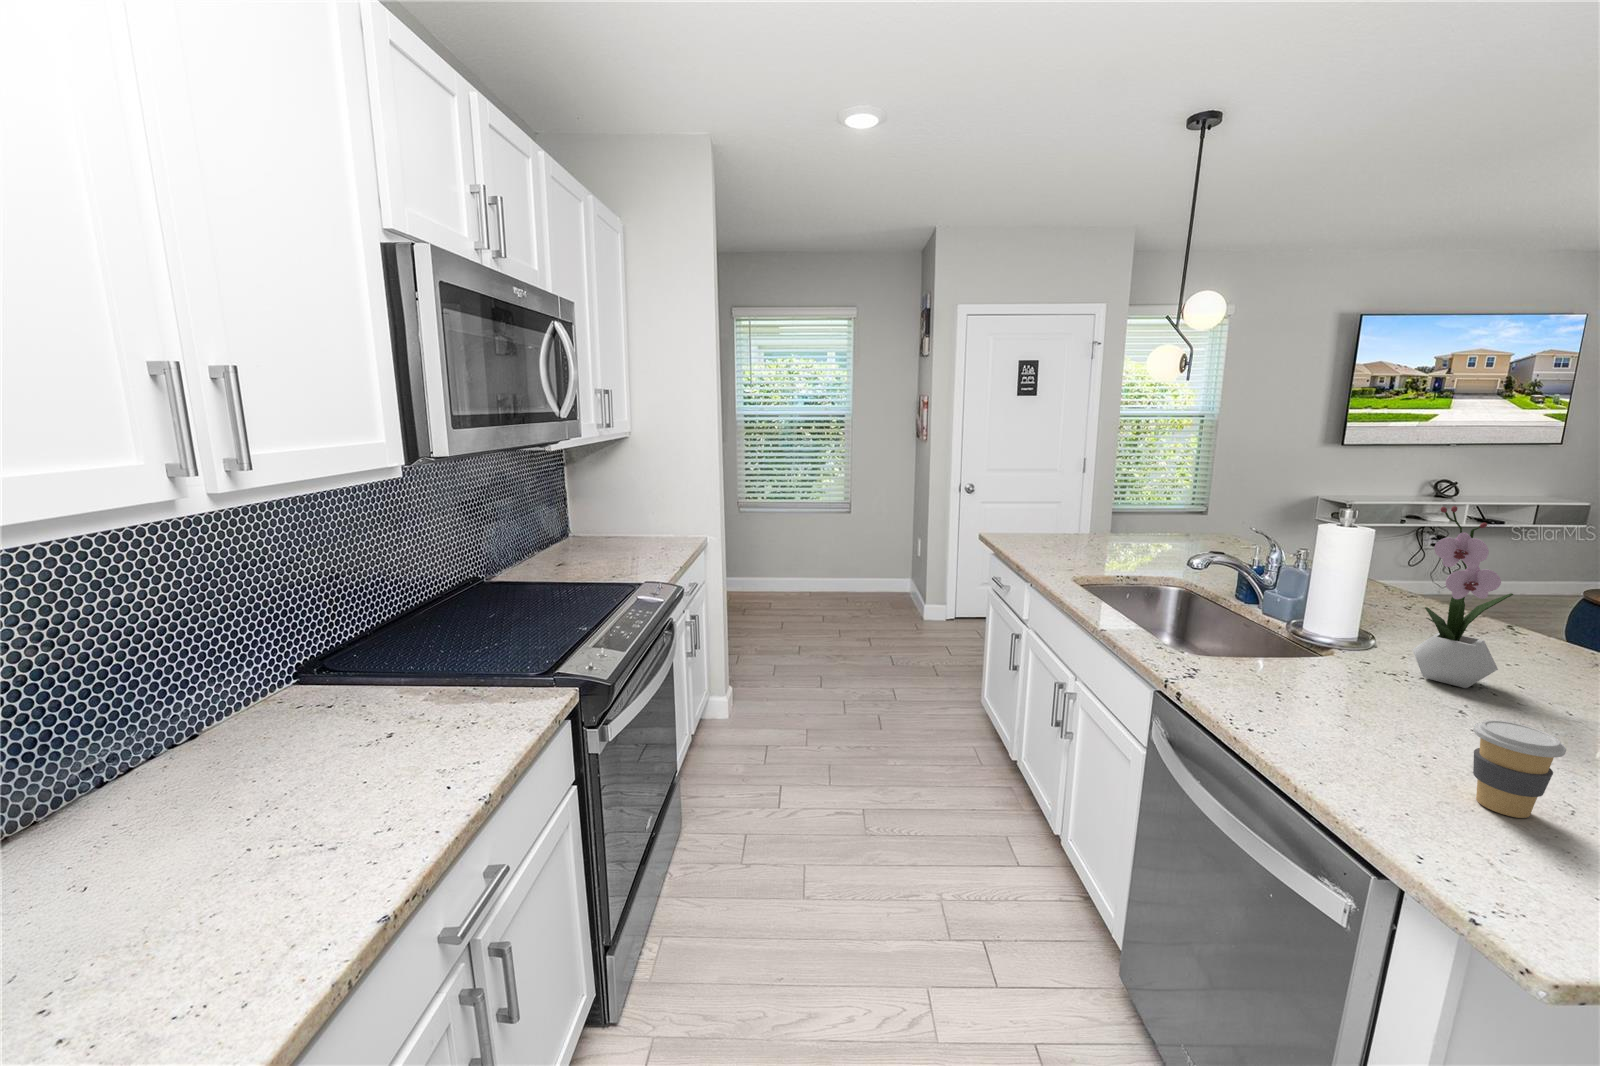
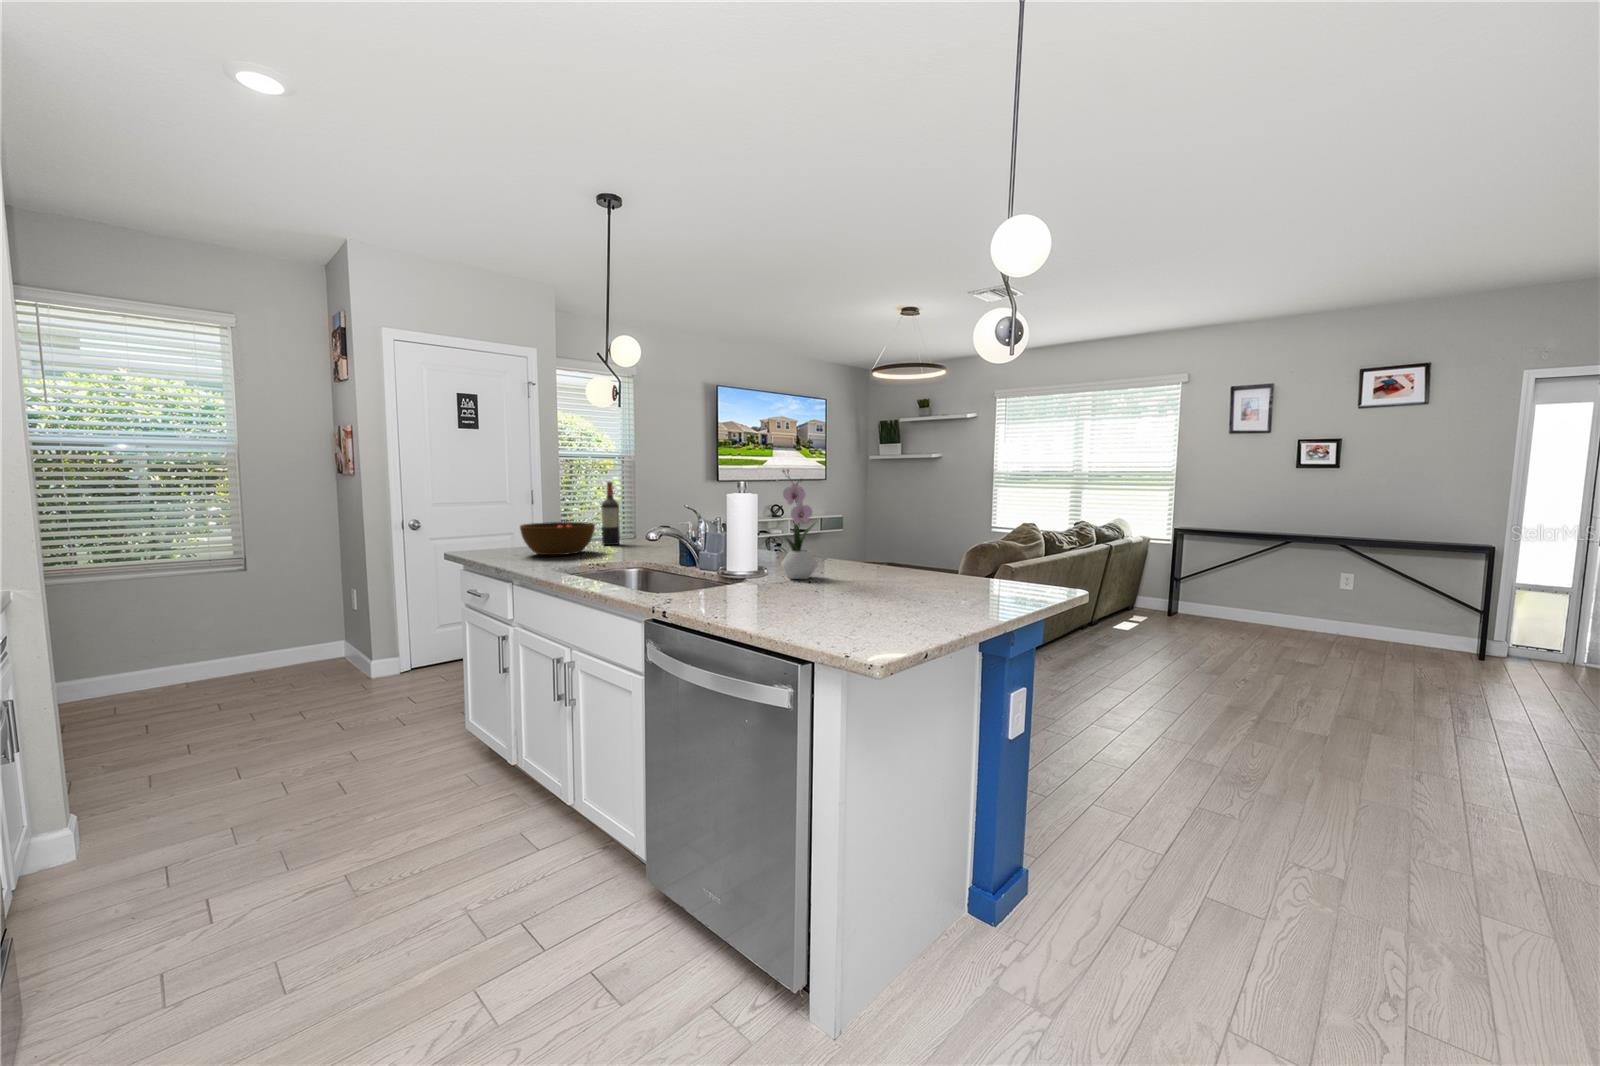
wine bottle: none [1141,470,1169,545] -> present [601,482,620,545]
bowl: none [1046,514,1132,555] -> present [520,522,595,555]
coffee cup: present [1473,720,1566,818] -> none [815,566,849,615]

